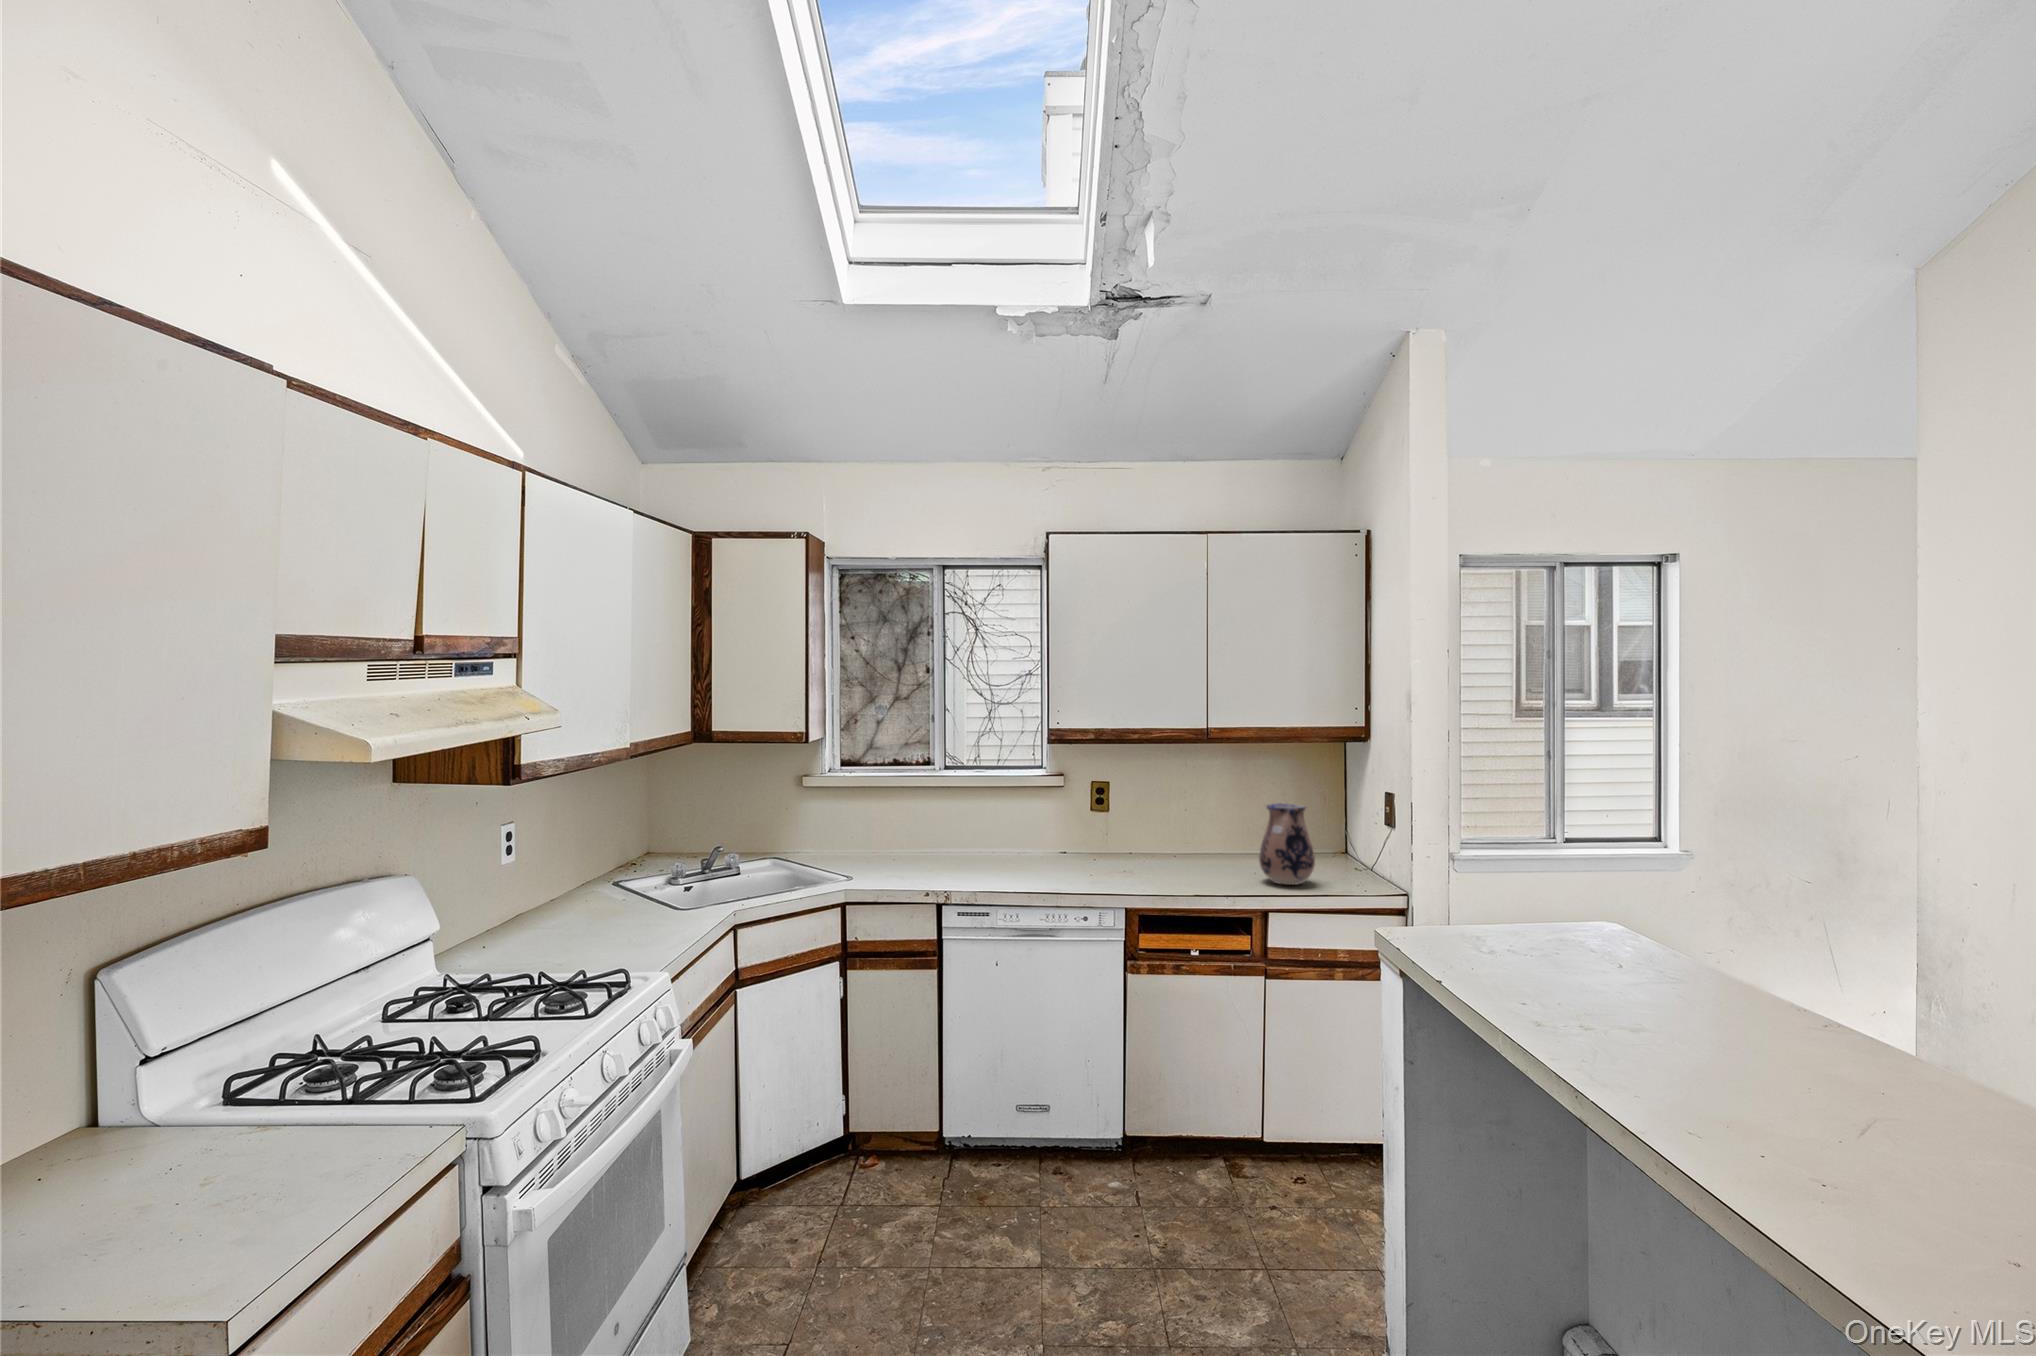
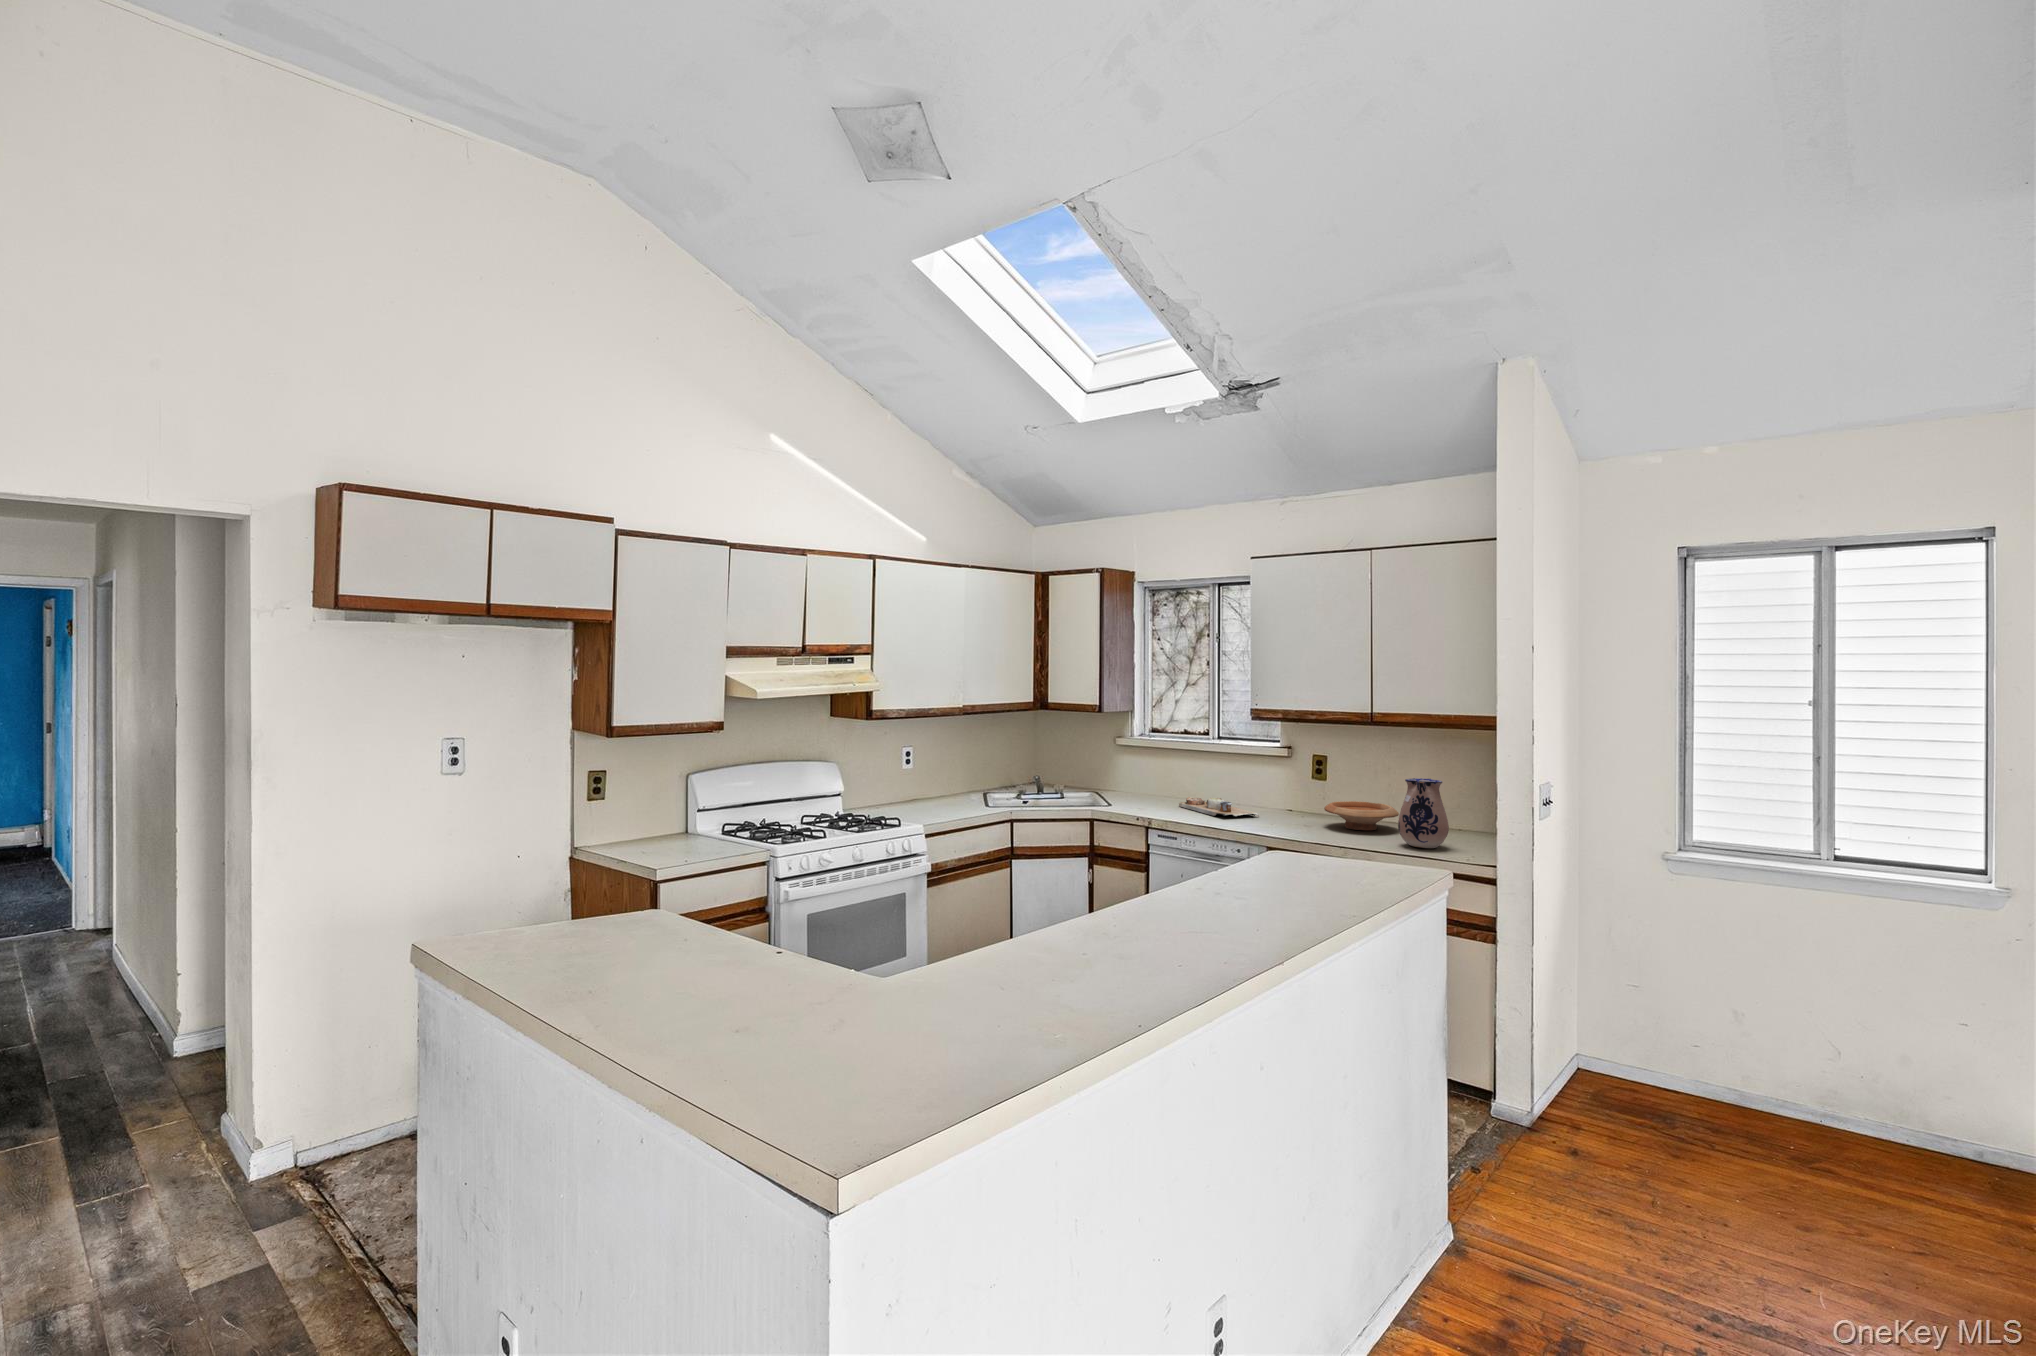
wooden bowl: none [1133,834,1219,870] -> present [1324,801,1399,830]
cutting board: none [927,846,1049,874] -> present [1179,797,1259,817]

